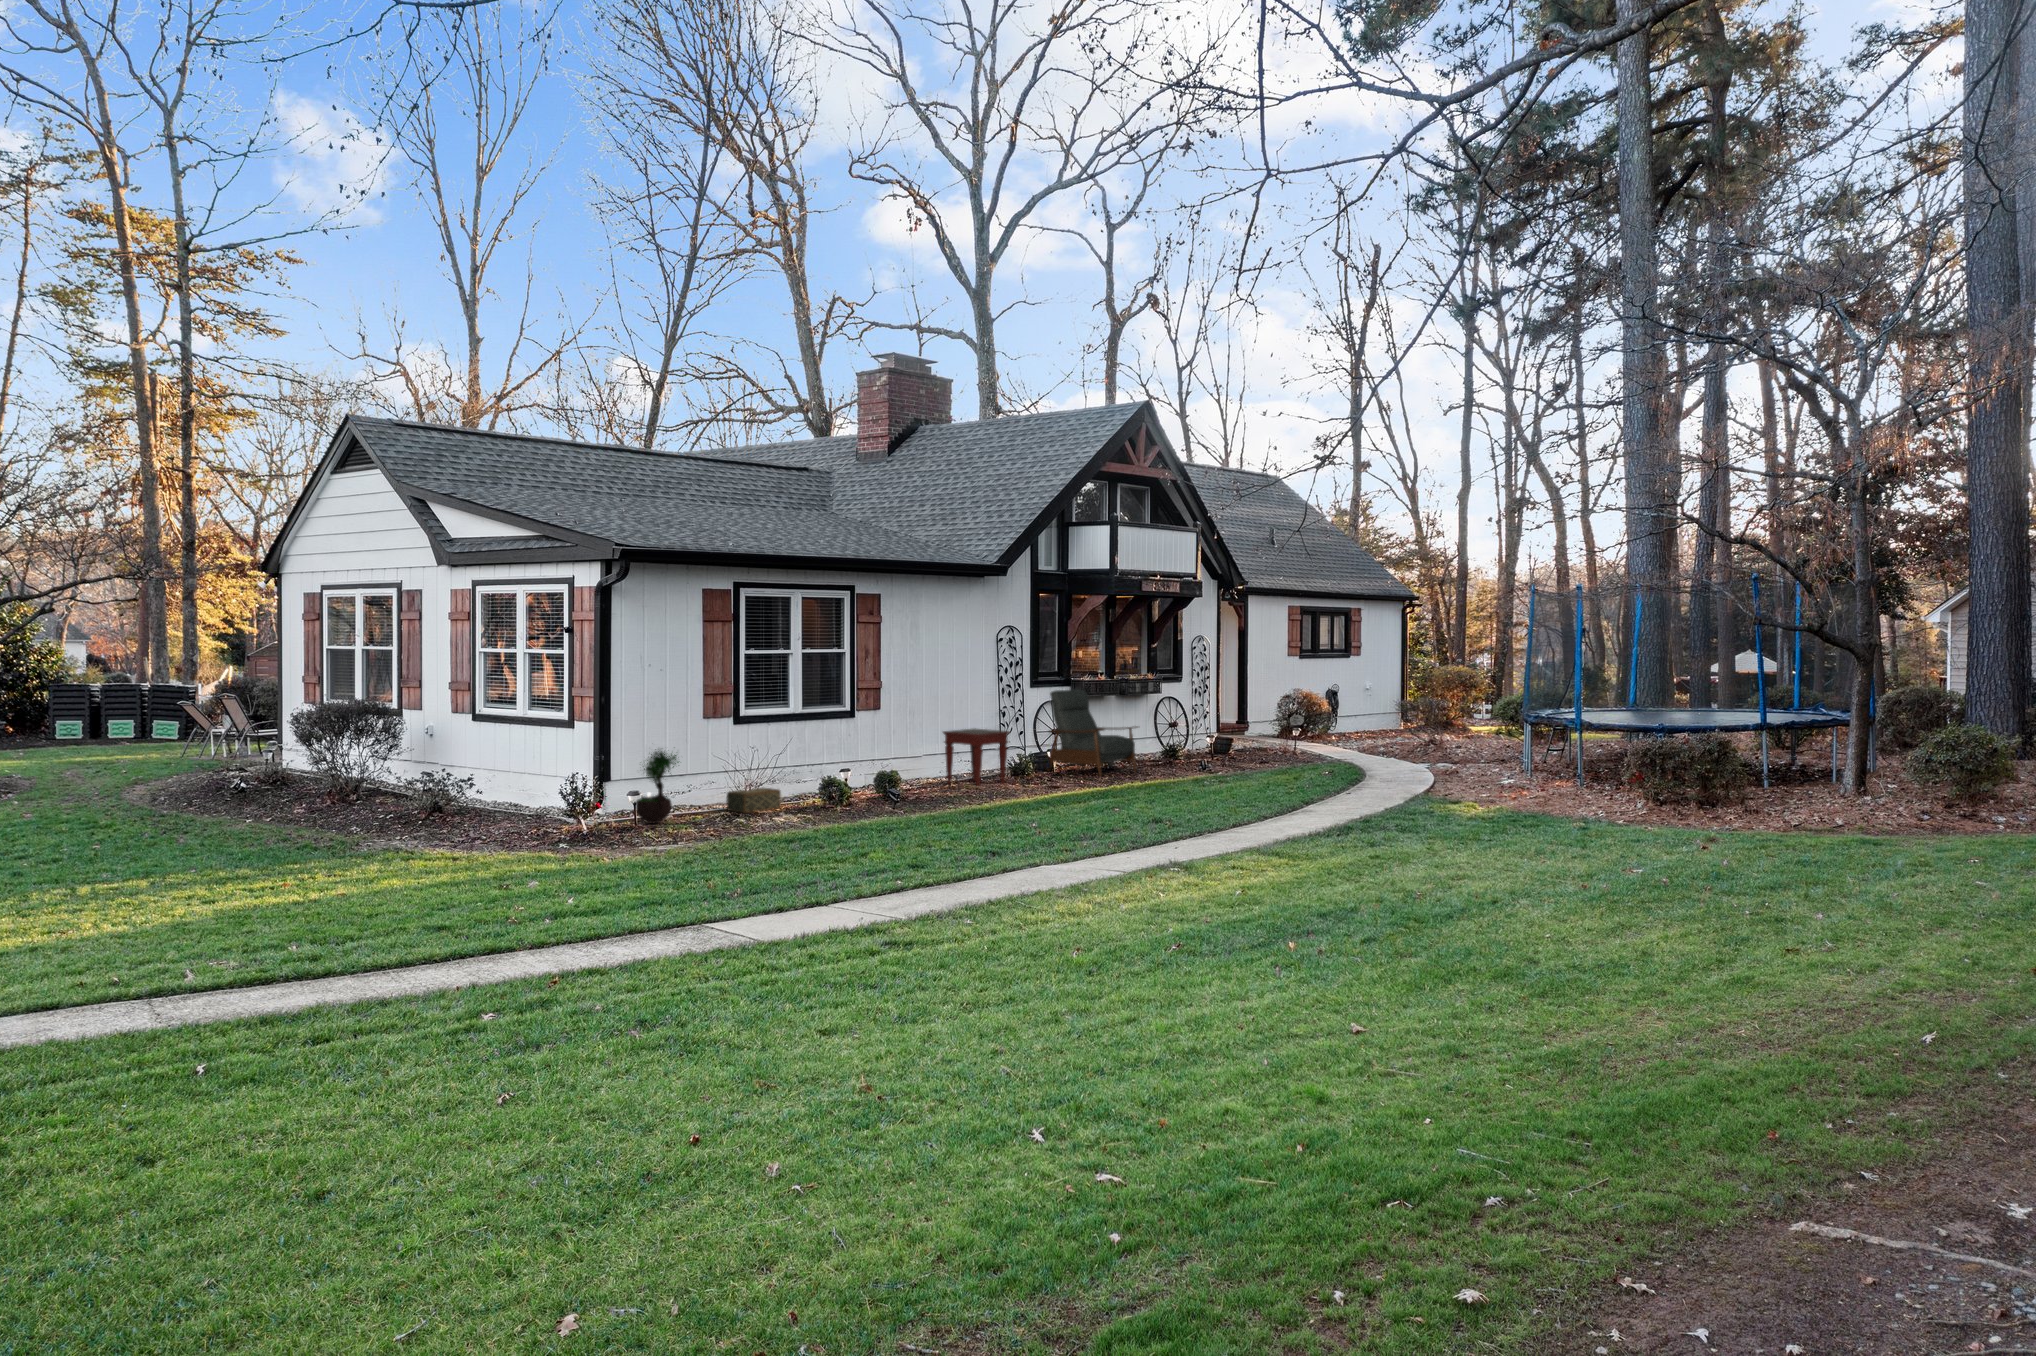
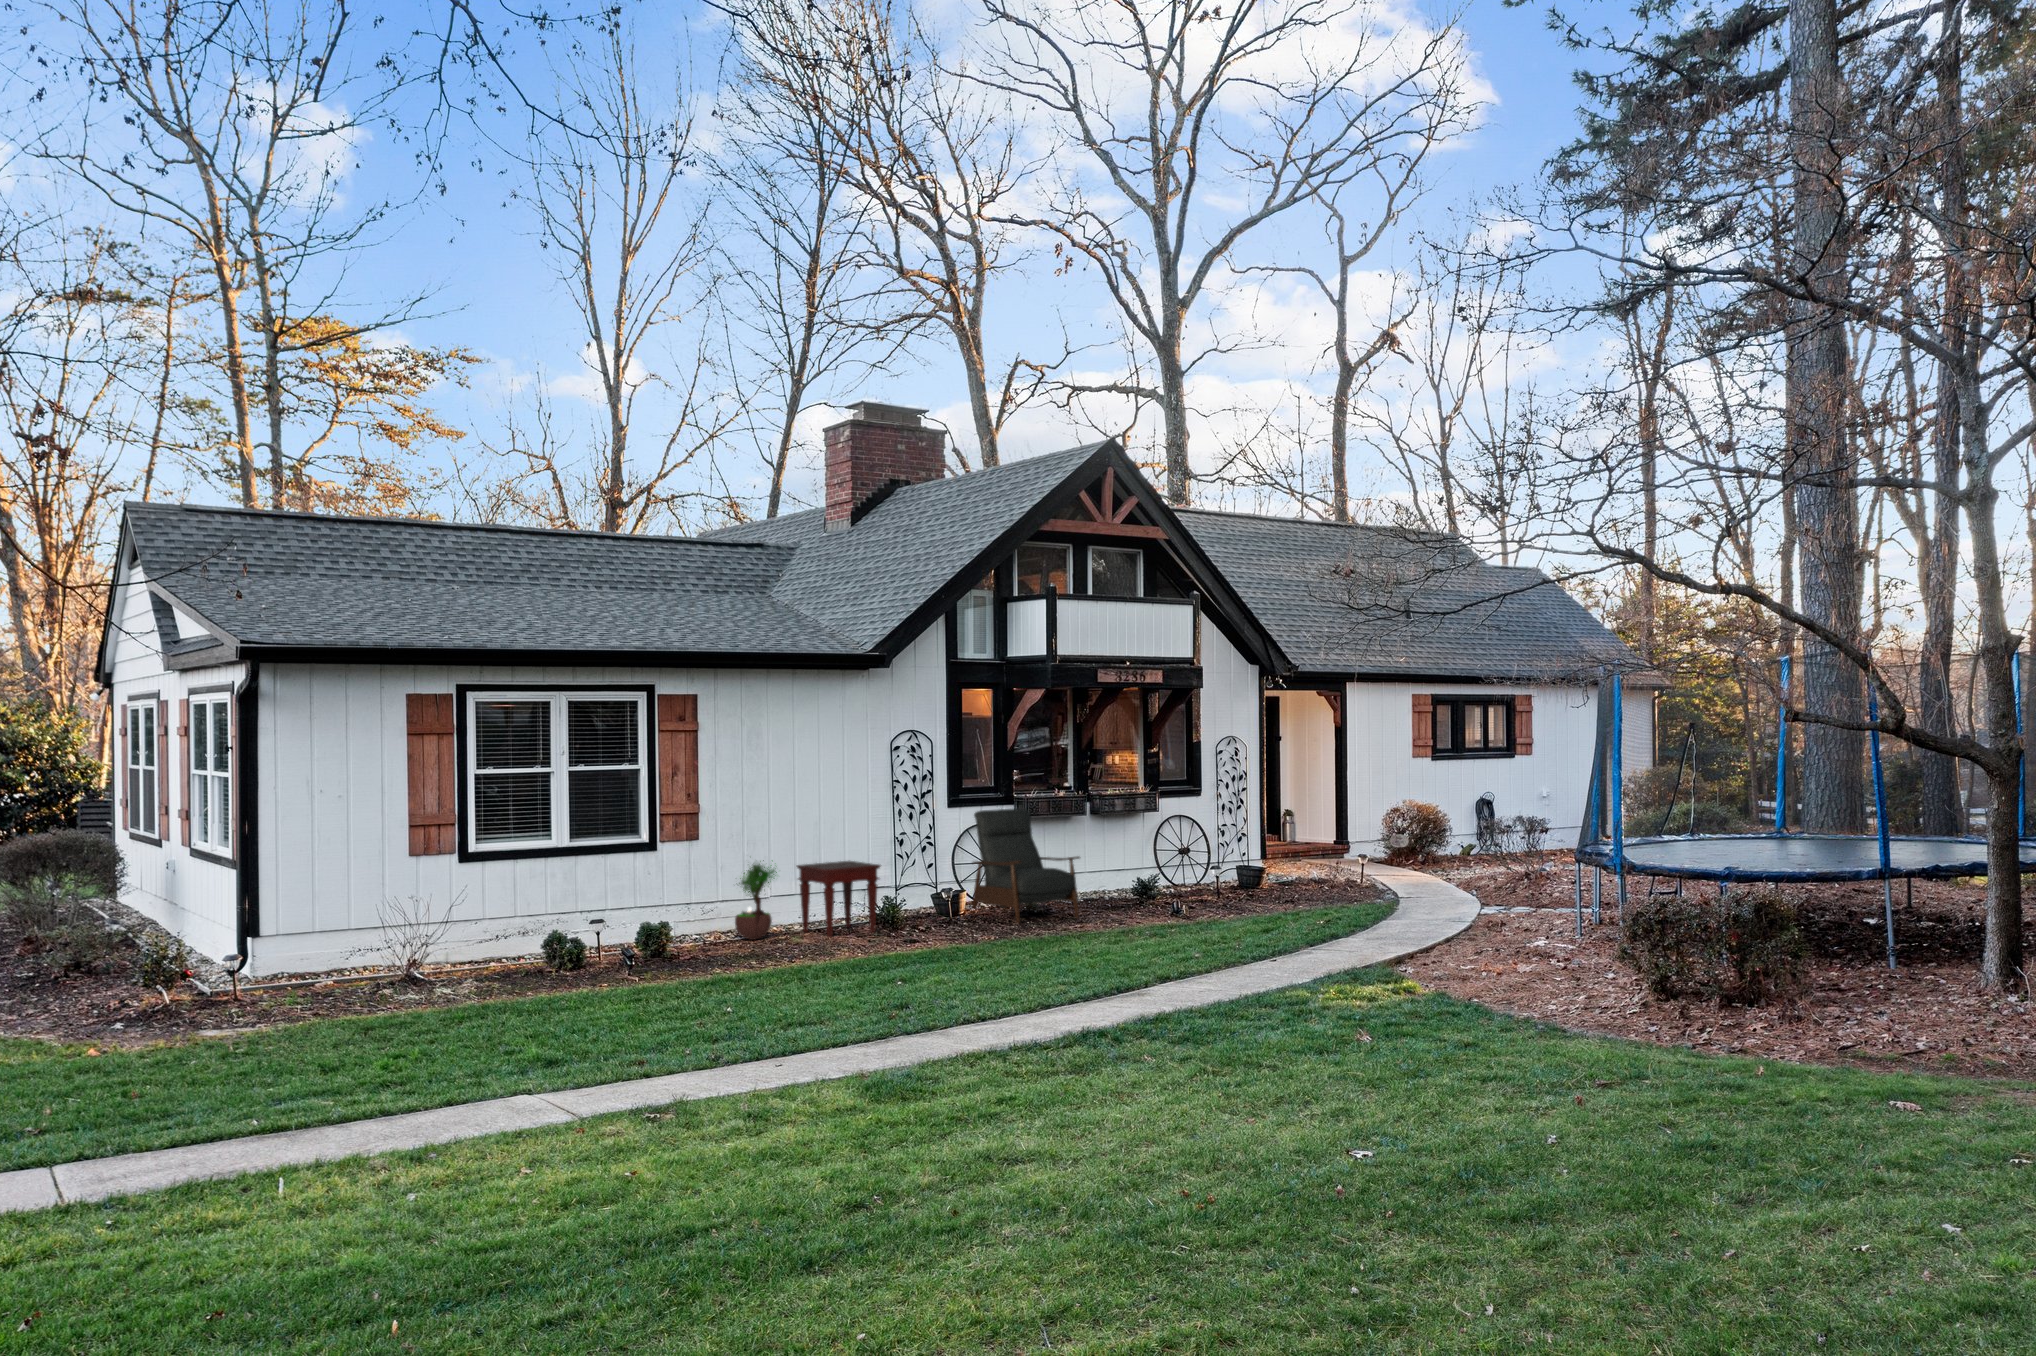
potted tree: present [636,749,679,823] -> present [735,860,777,940]
woven basket: present [727,788,781,813] -> none [447,939,517,973]

